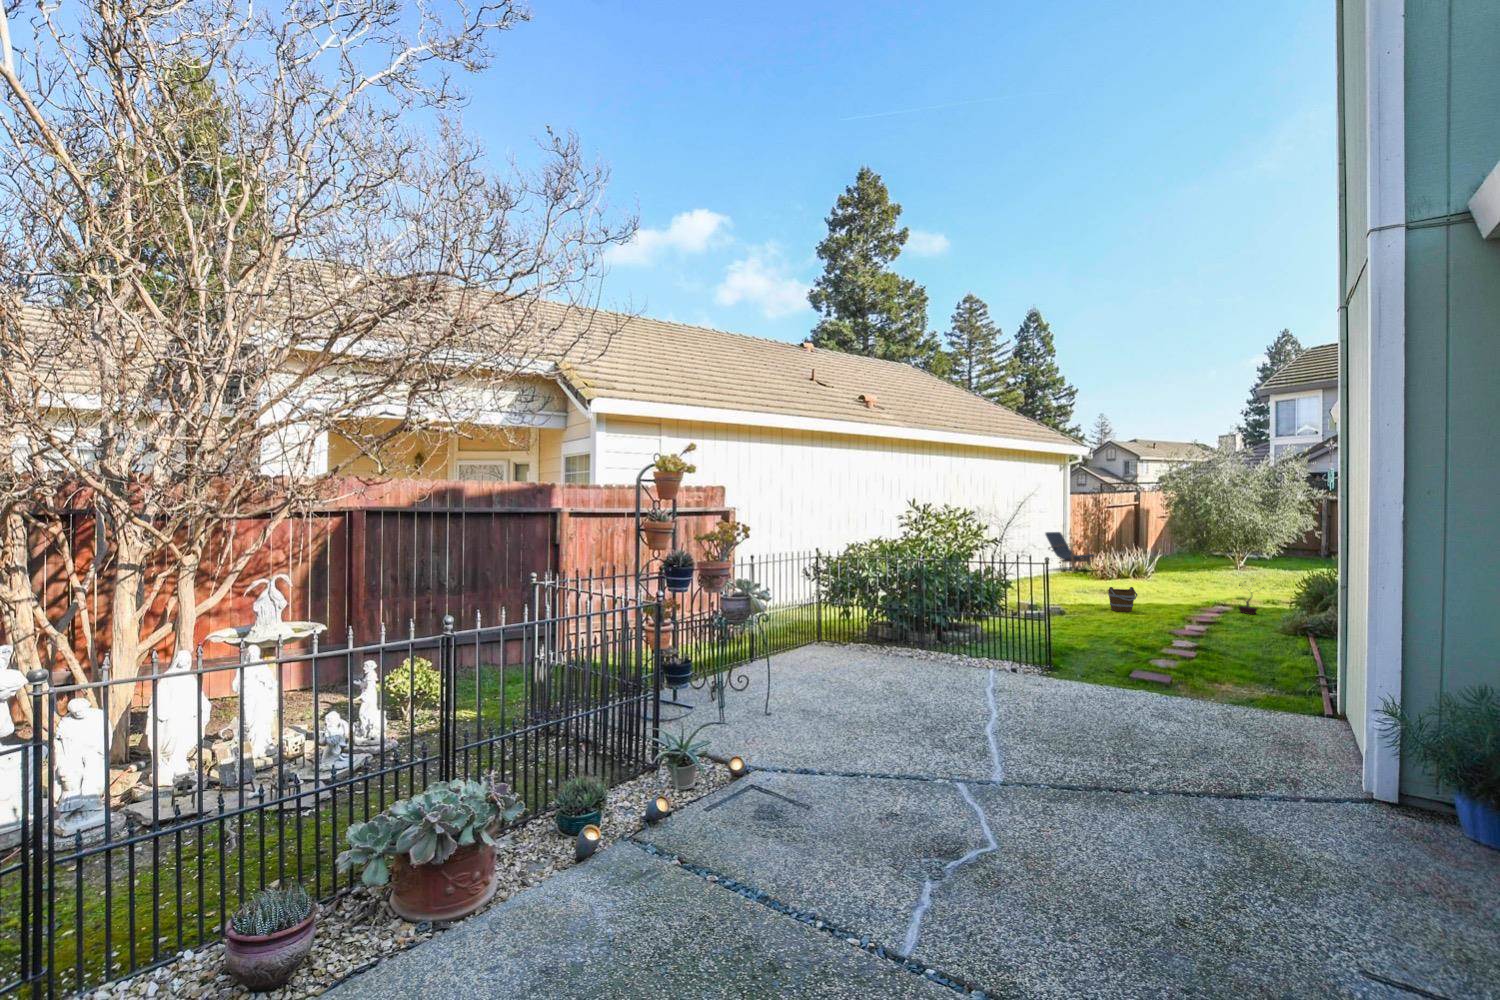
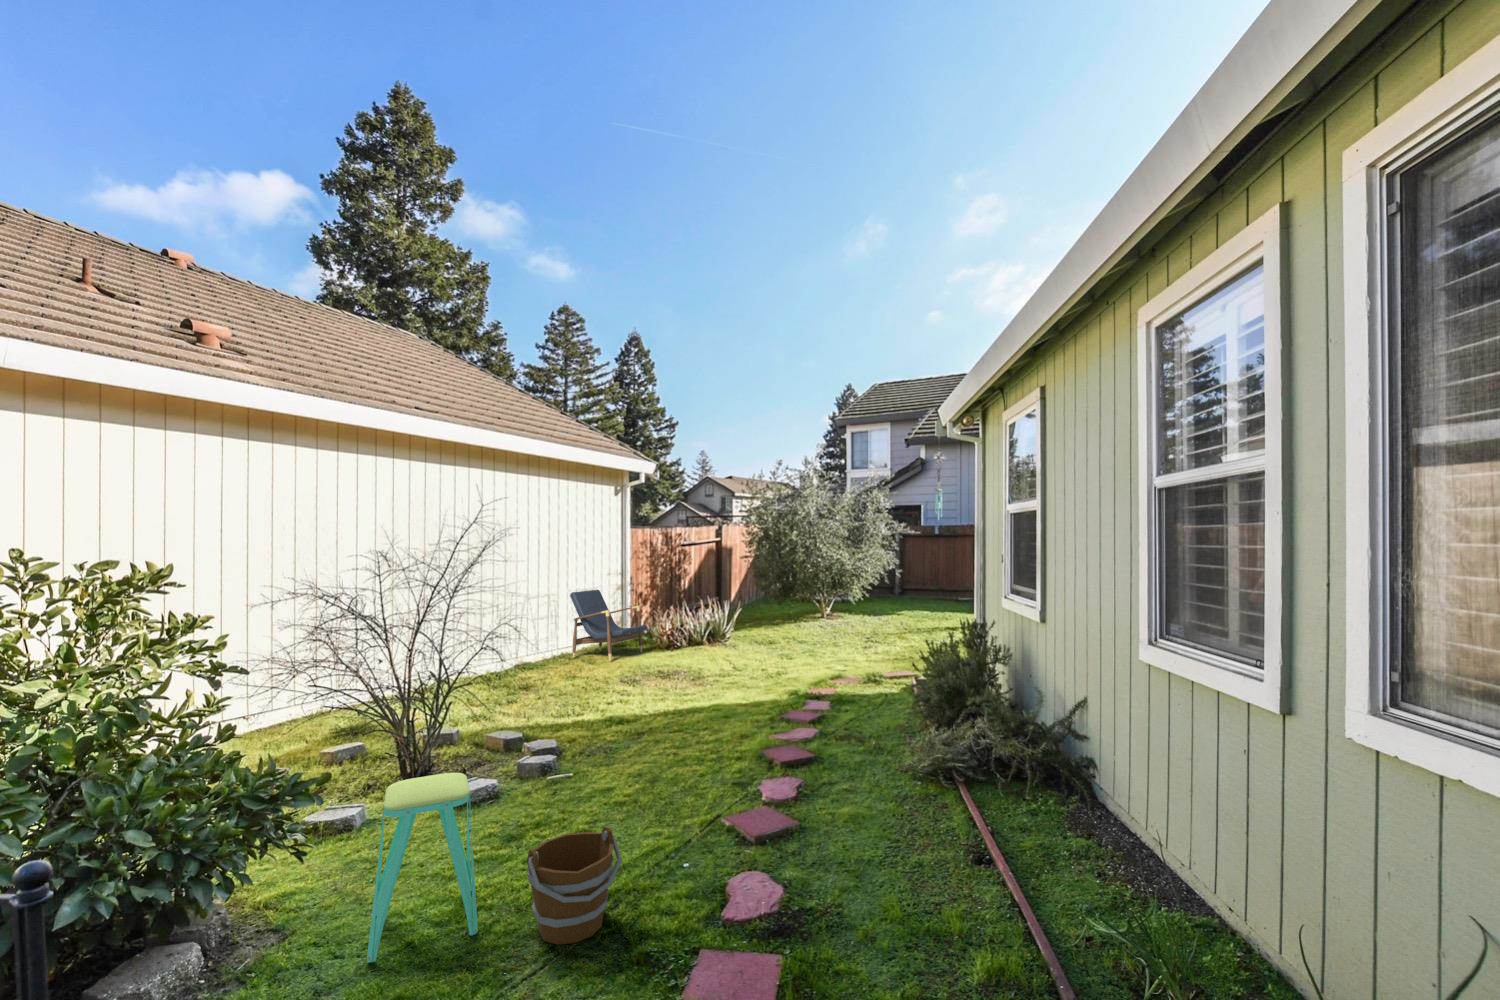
stool: none [1057,569,1093,609] -> present [367,773,478,962]
potted plant: present [1239,578,1257,614] -> none [872,738,952,850]

